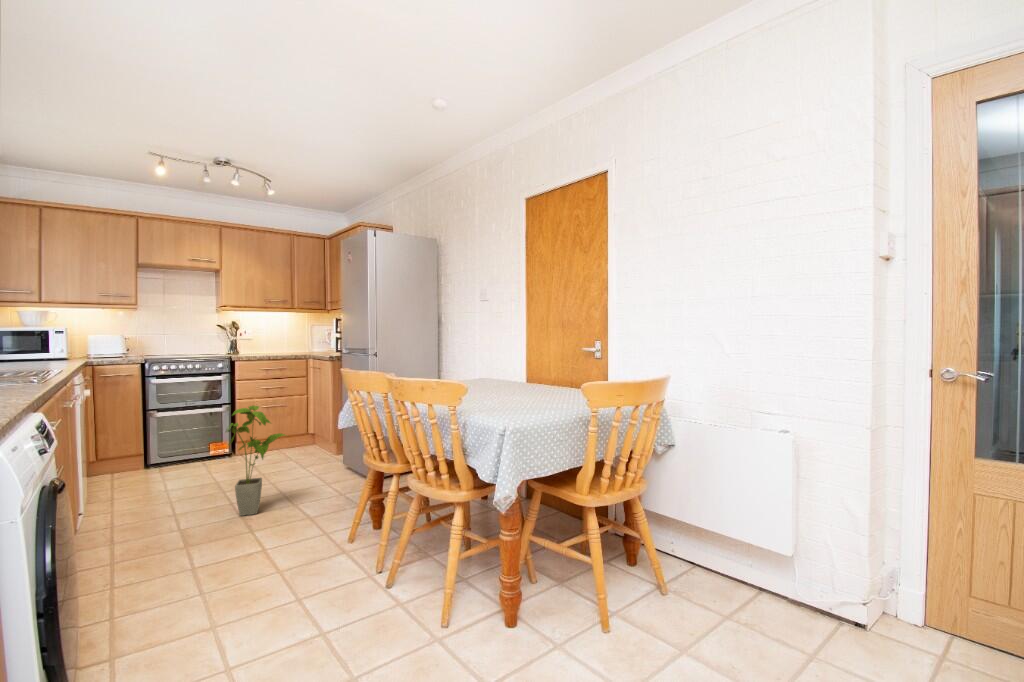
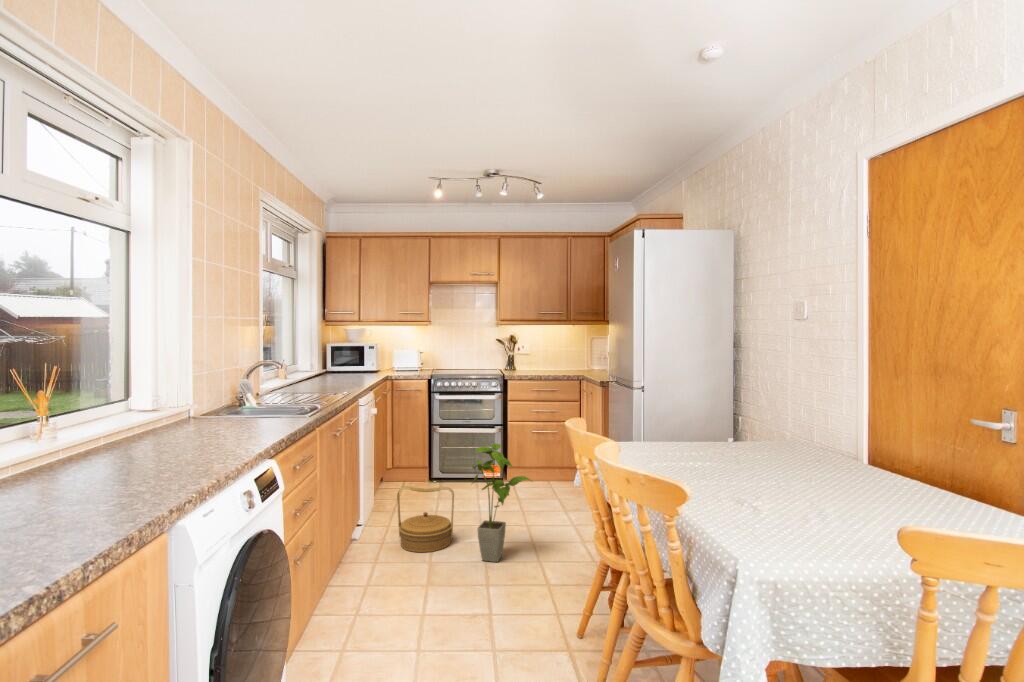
basket: none [131,456,201,525] -> present [397,487,454,552]

